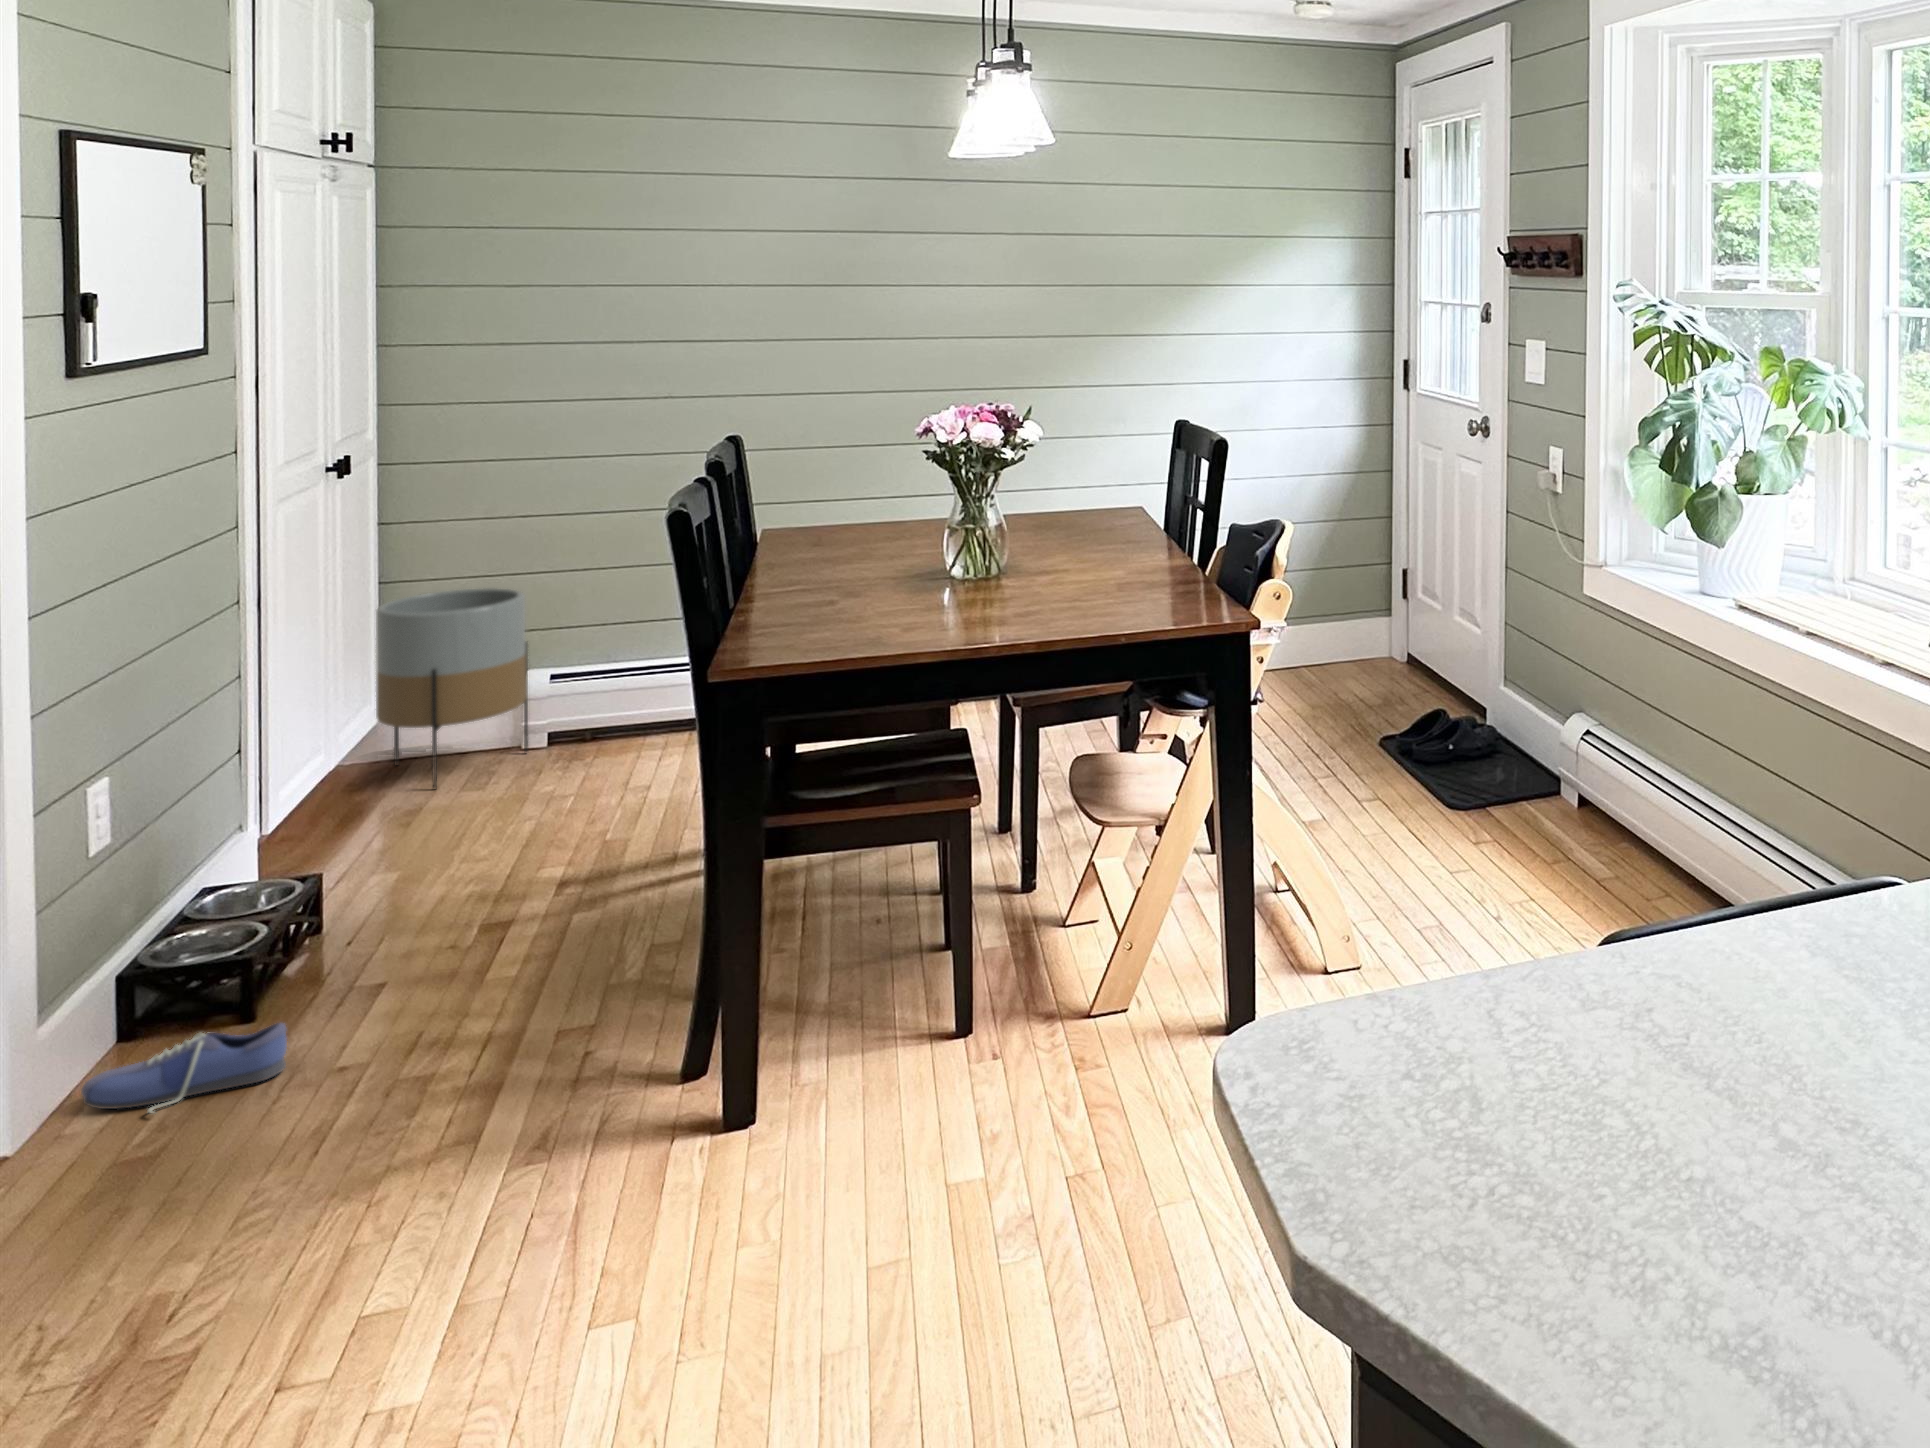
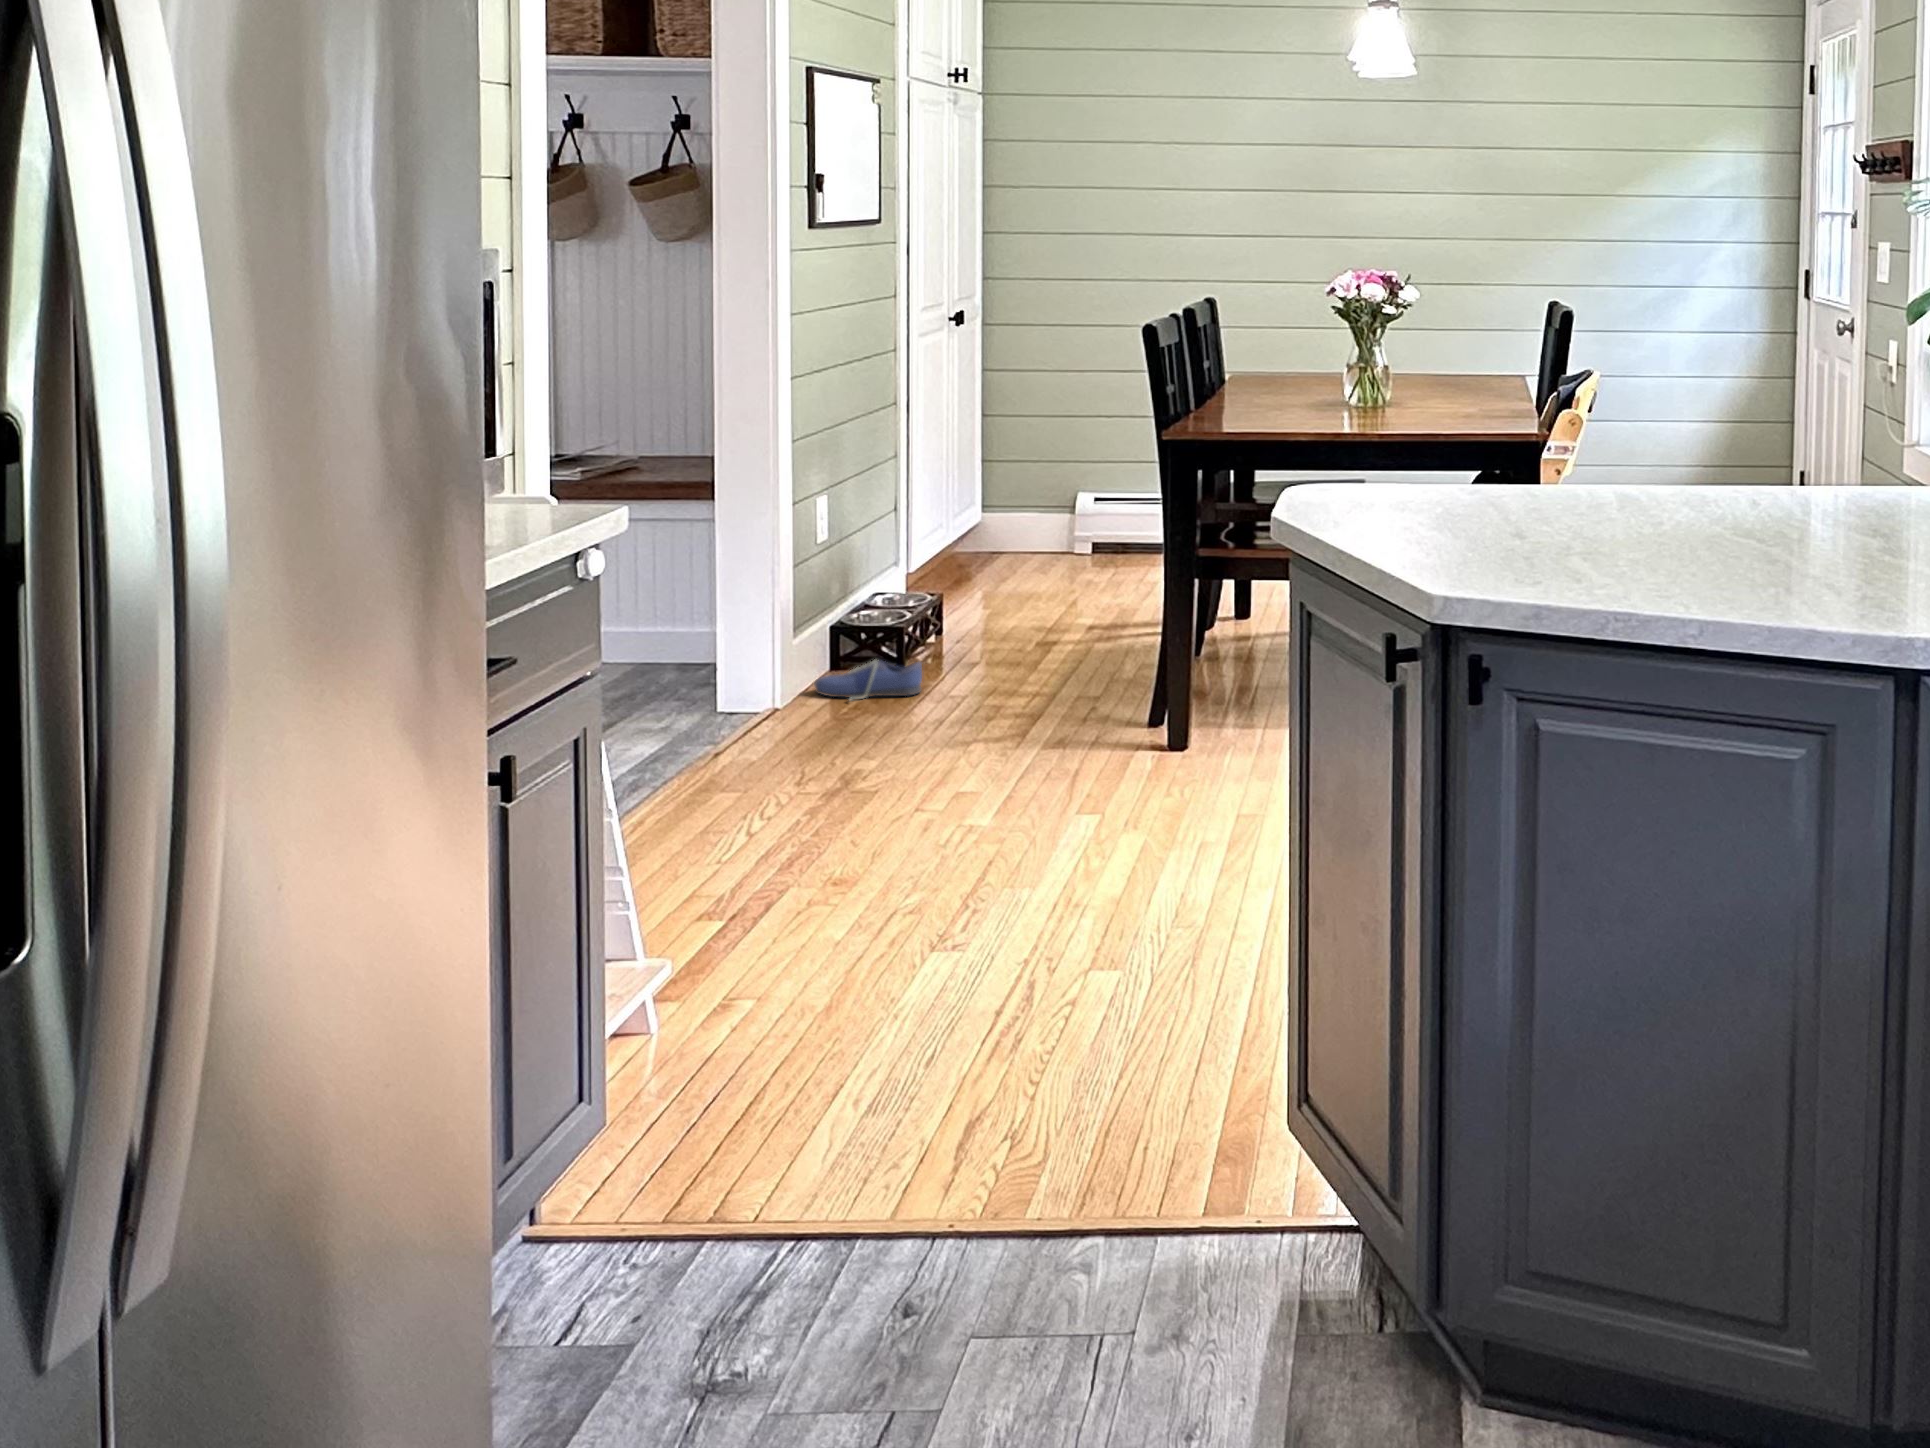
planter: present [376,588,528,789] -> none [979,425,1079,570]

